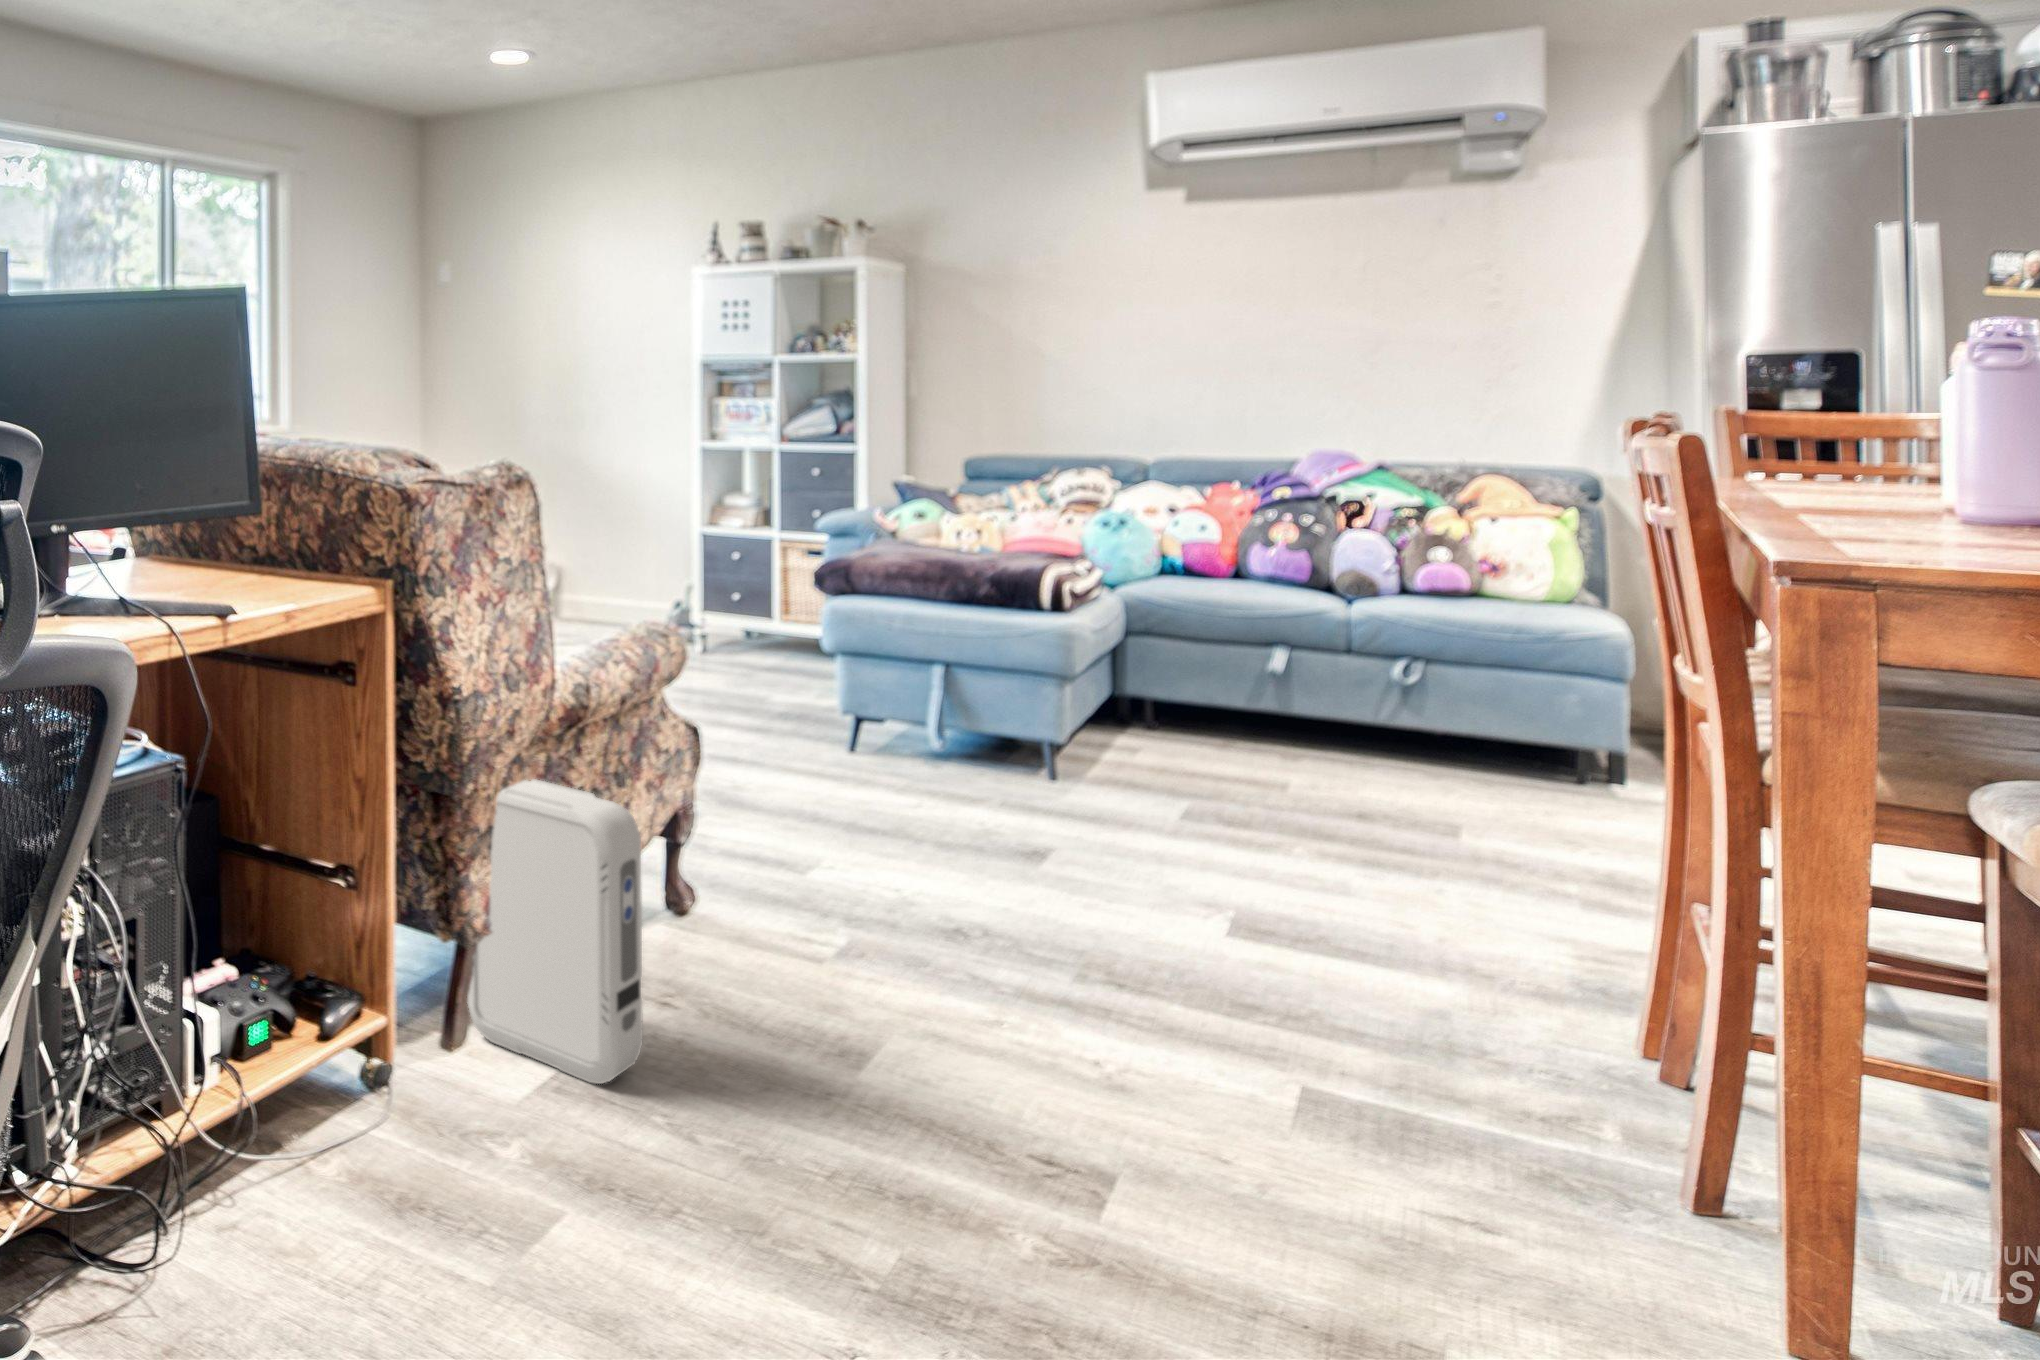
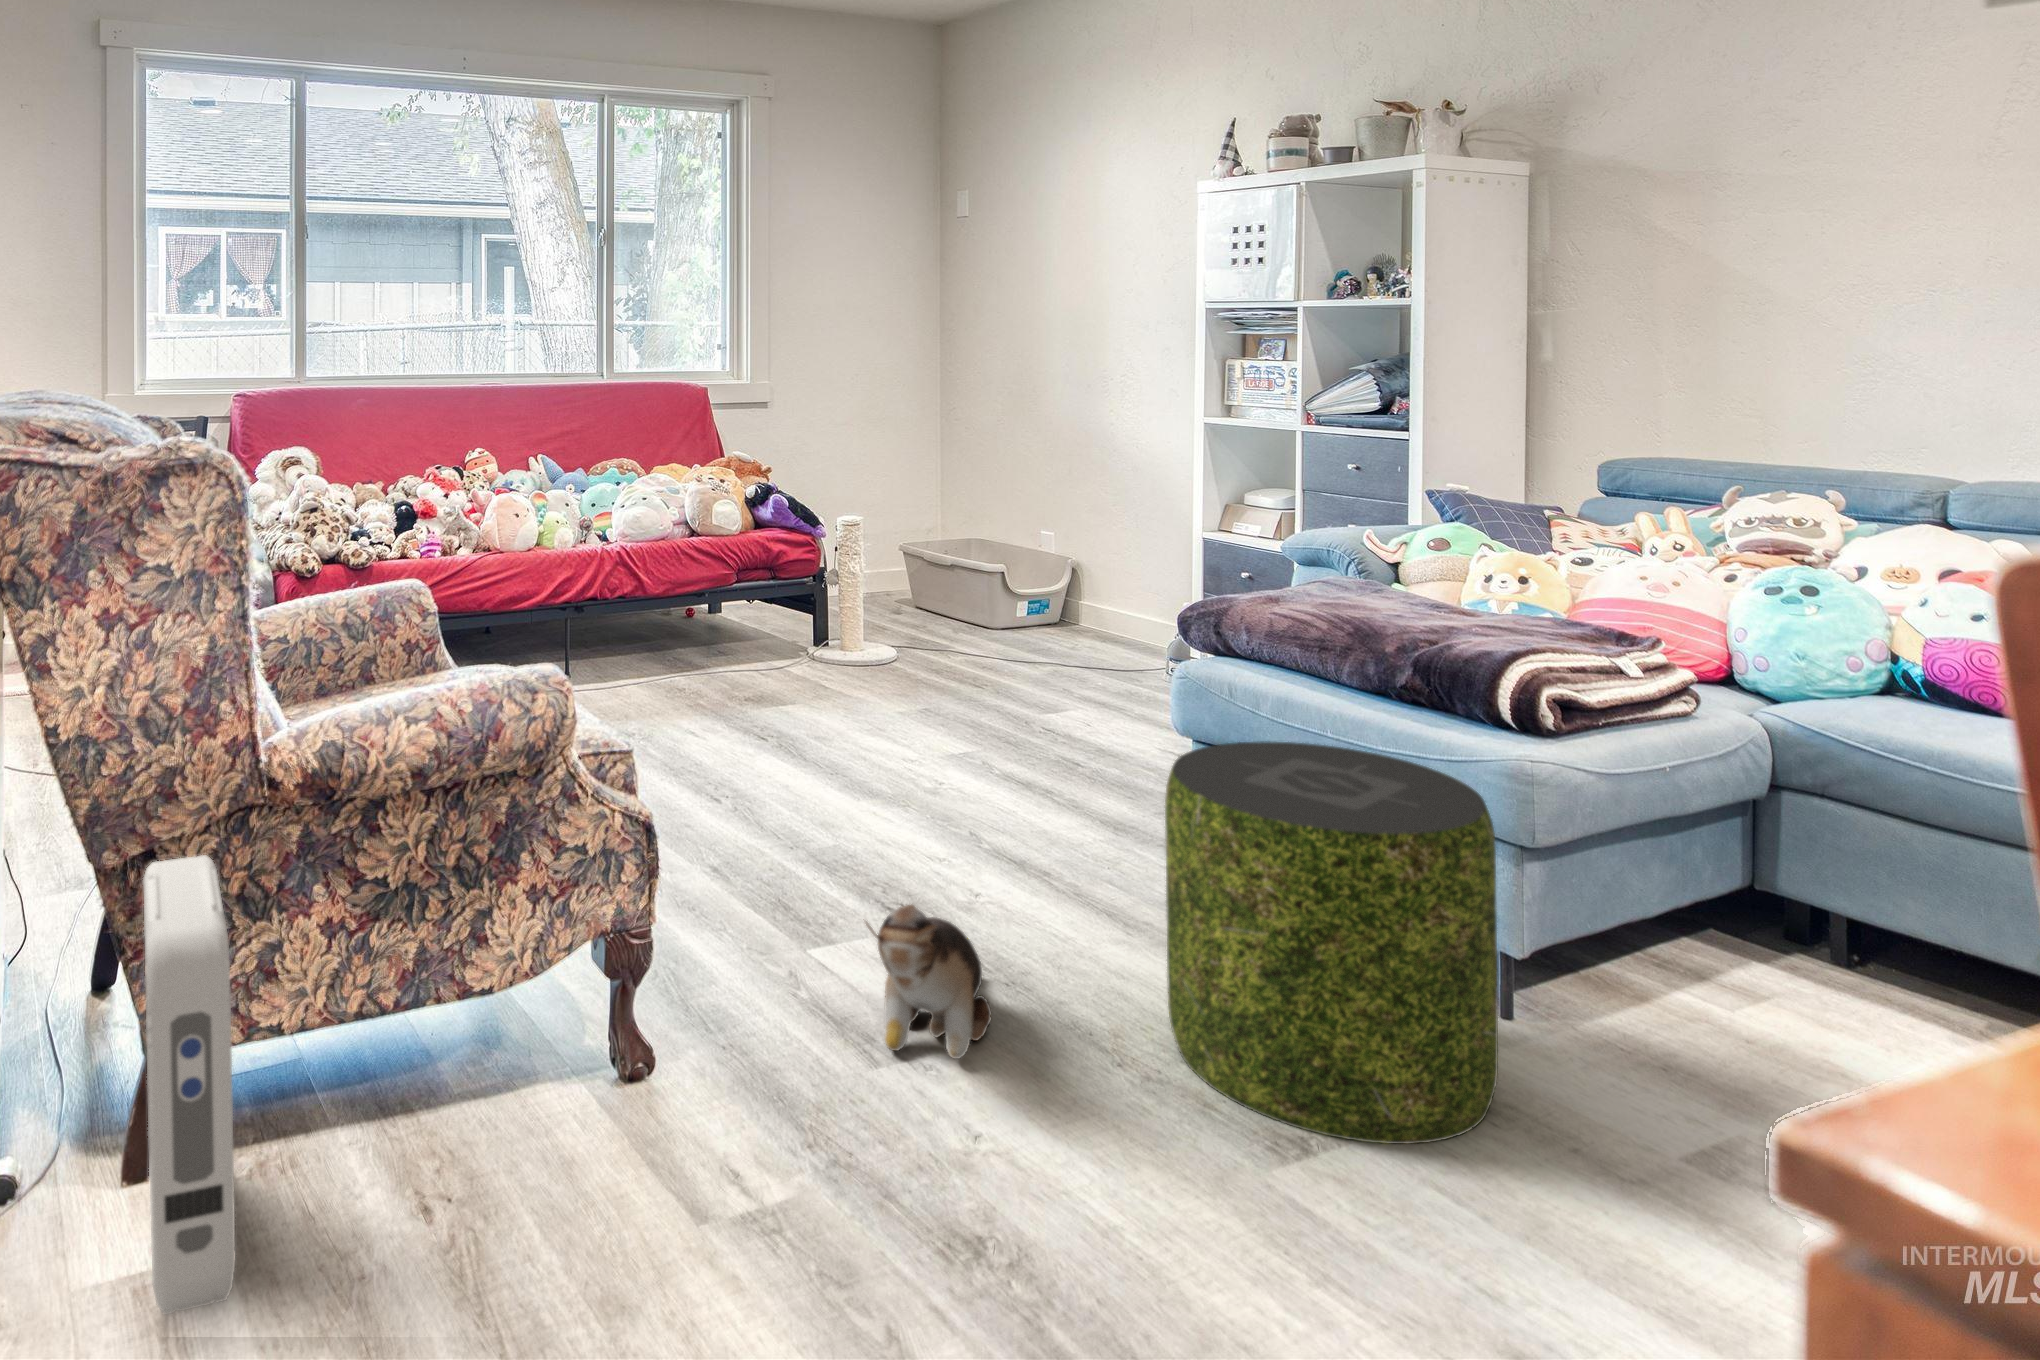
pouf: none [914,631,1095,843] -> present [1165,742,1498,1144]
plush toy: none [779,757,849,859] -> present [866,905,992,1059]

